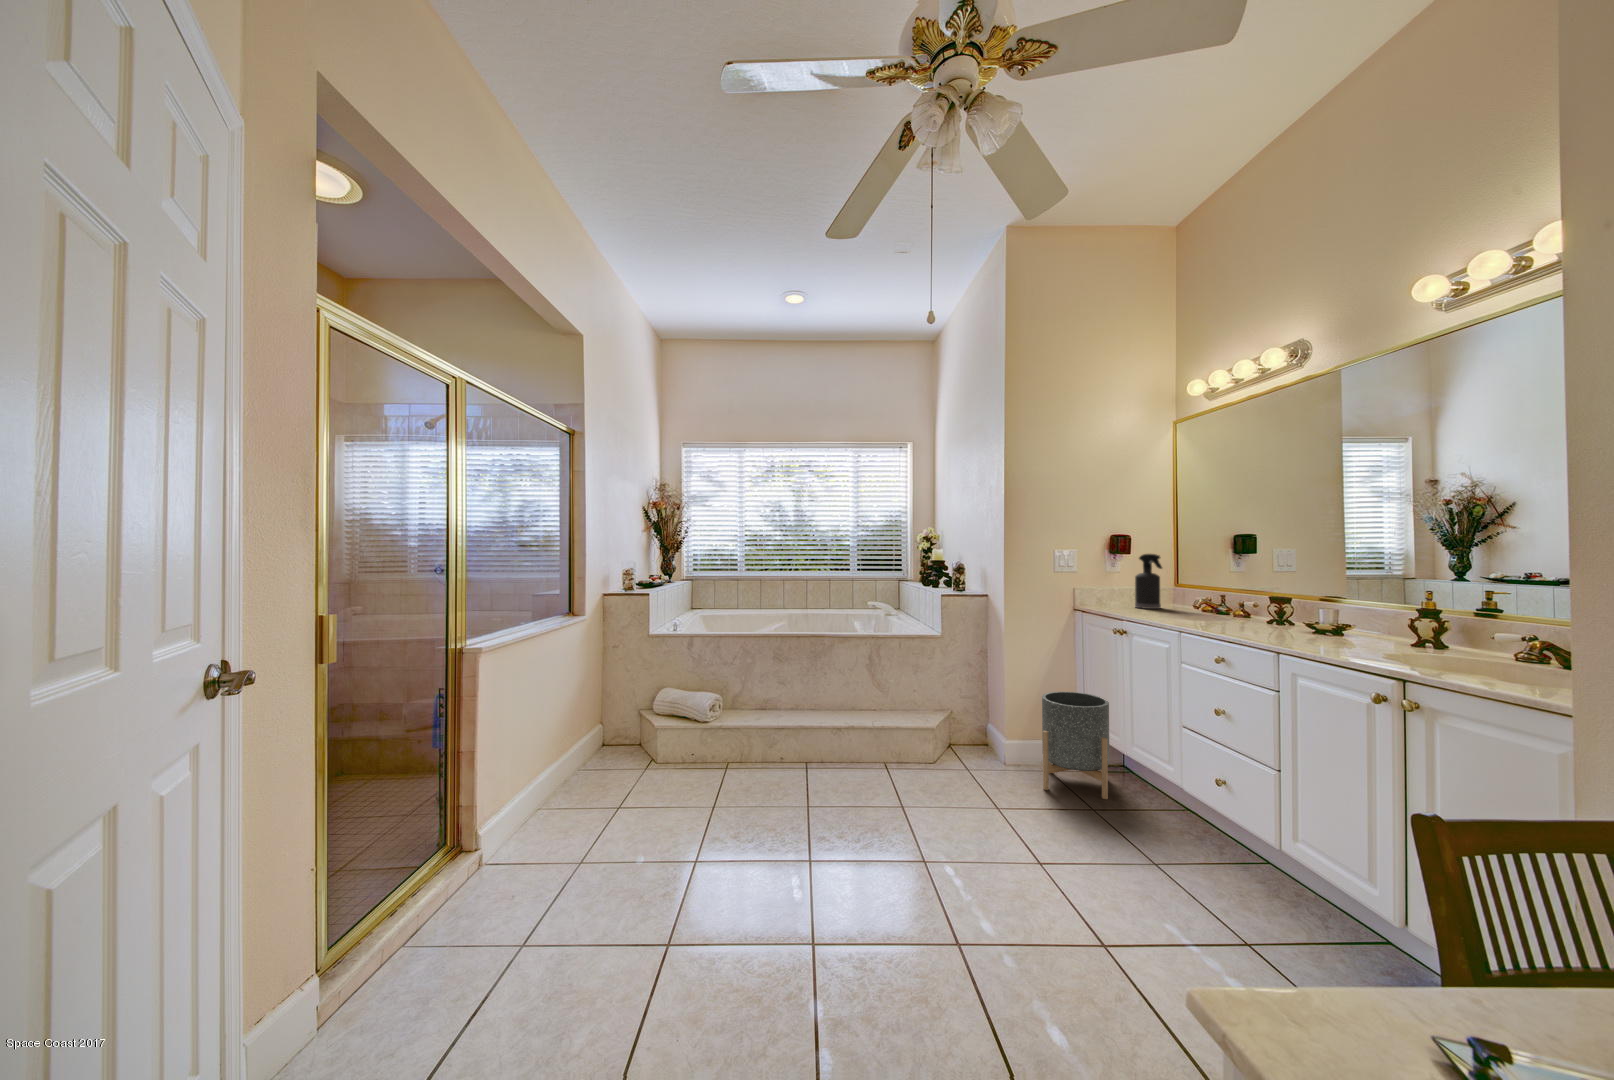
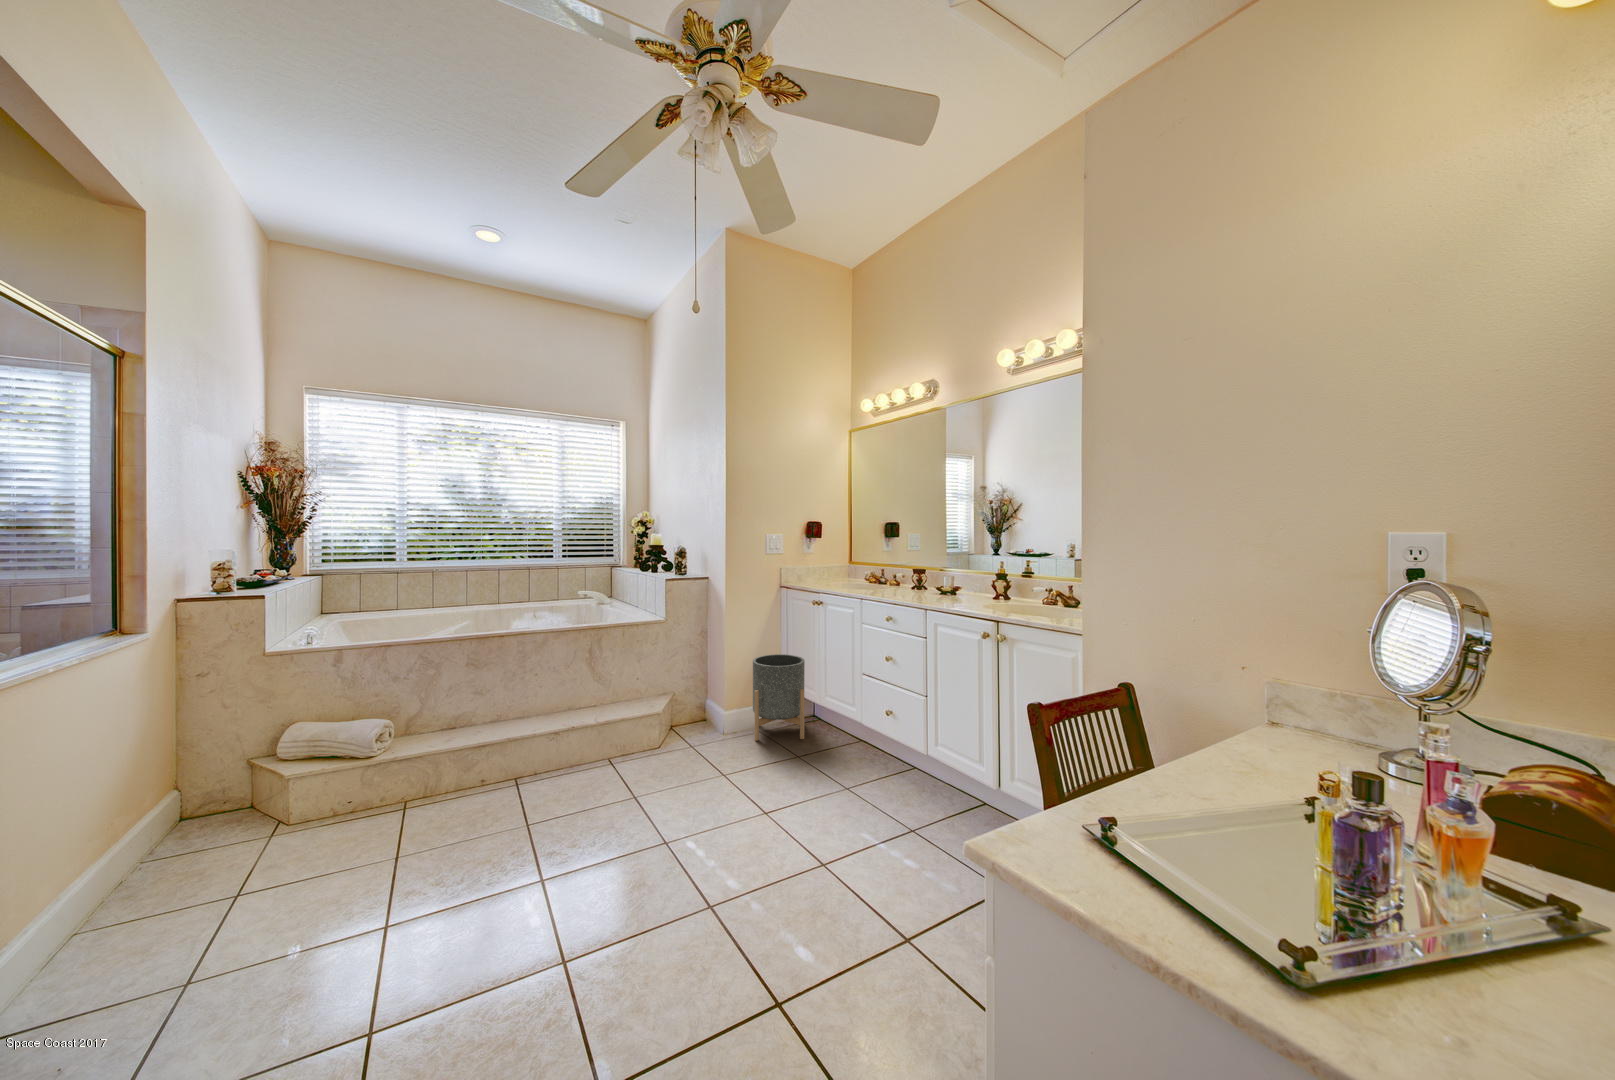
spray bottle: present [1135,554,1162,609] -> none [821,537,841,582]

